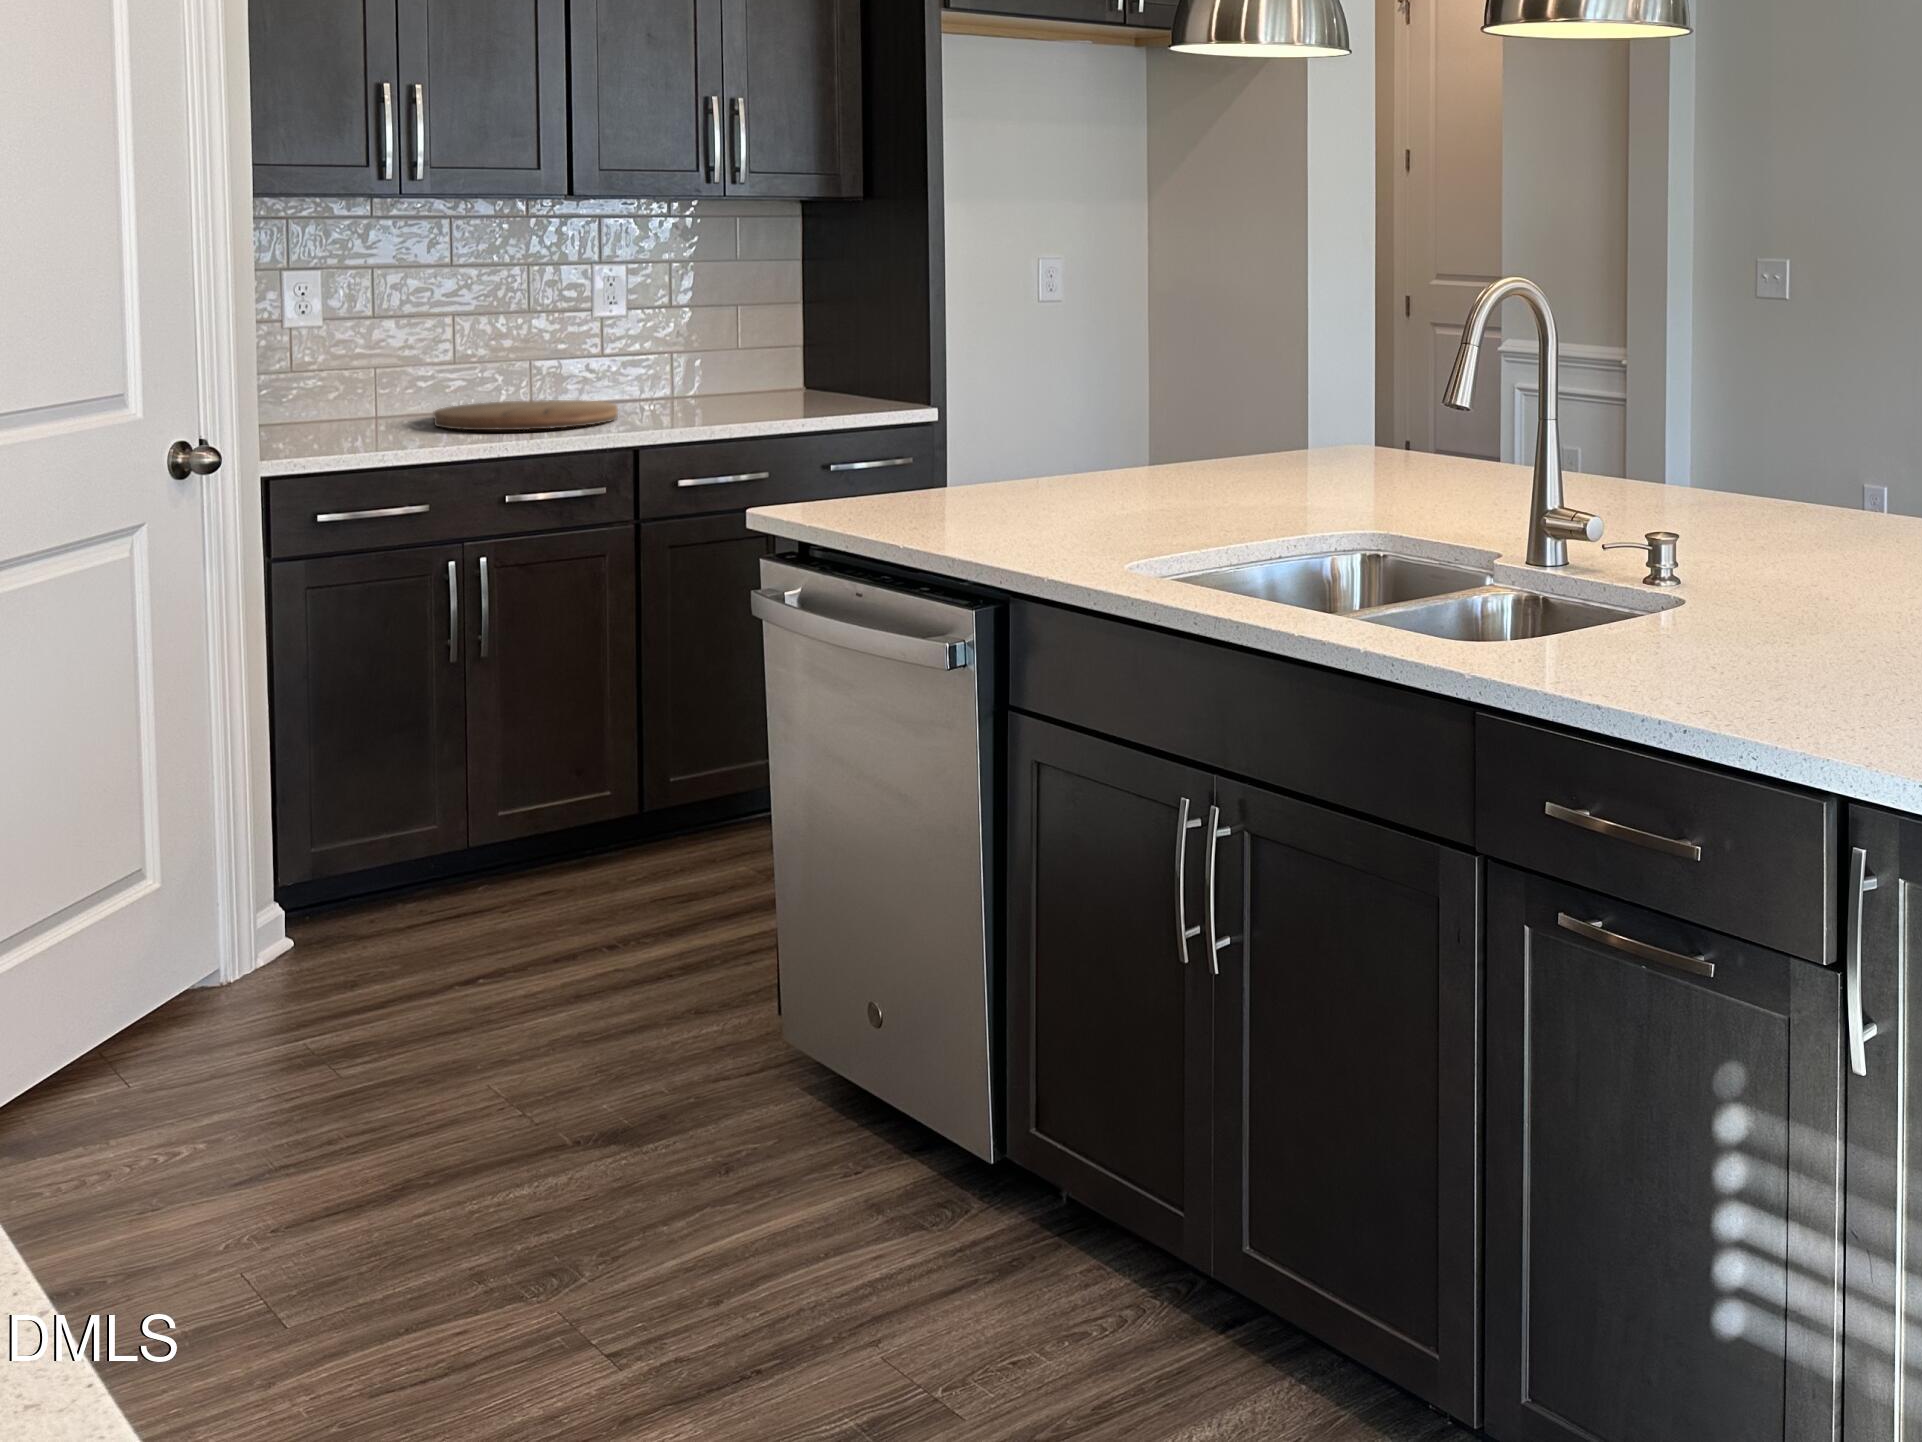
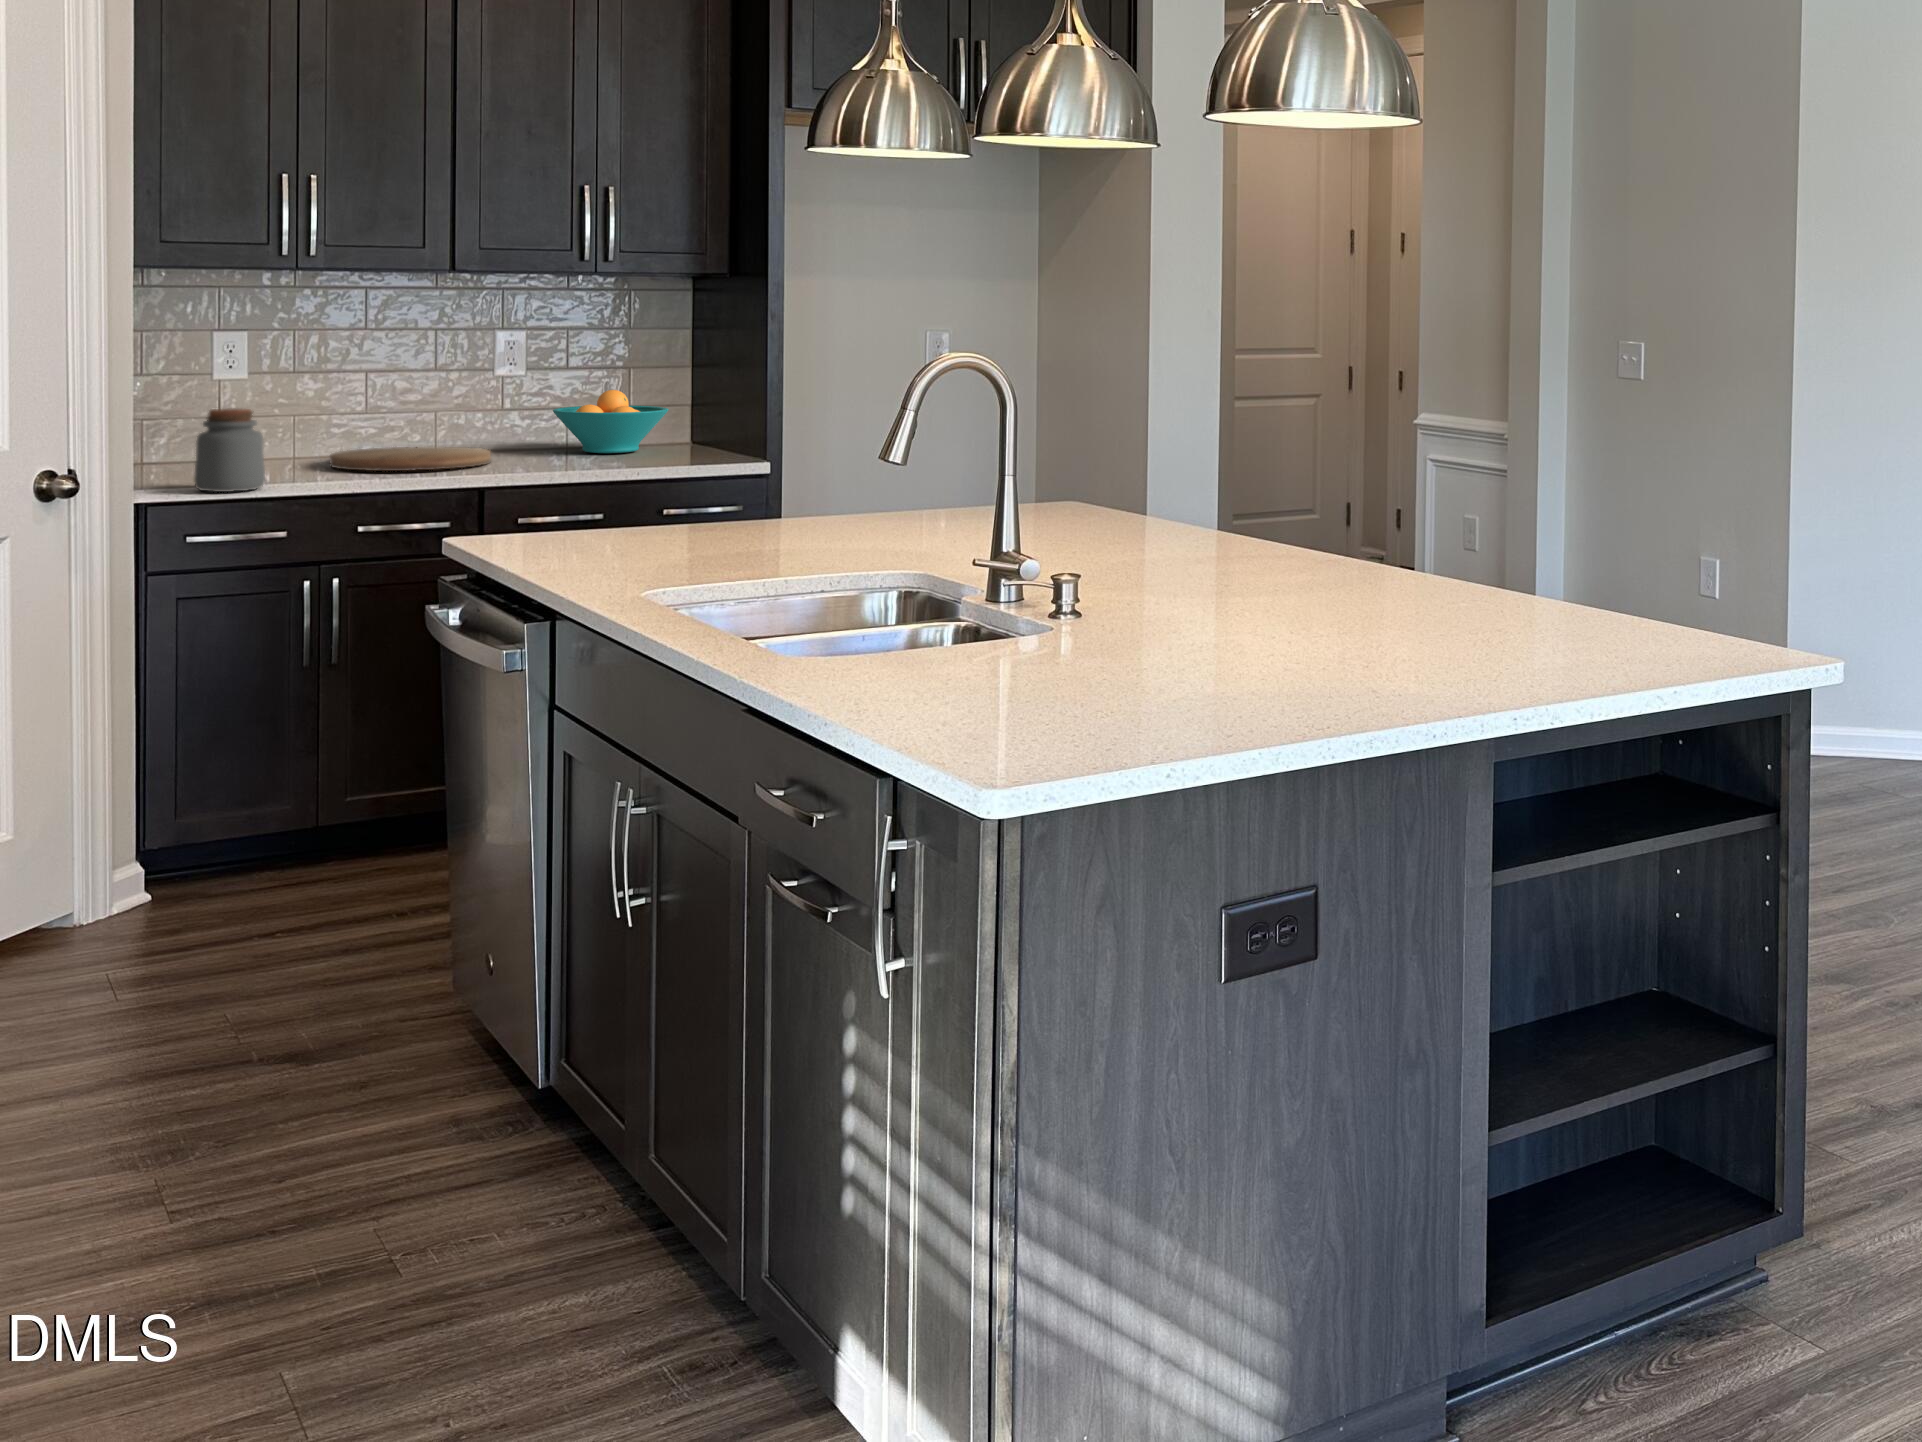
fruit bowl: none [669,330,799,403] -> present [553,390,669,453]
jar: none [314,361,396,461] -> present [194,409,265,492]

